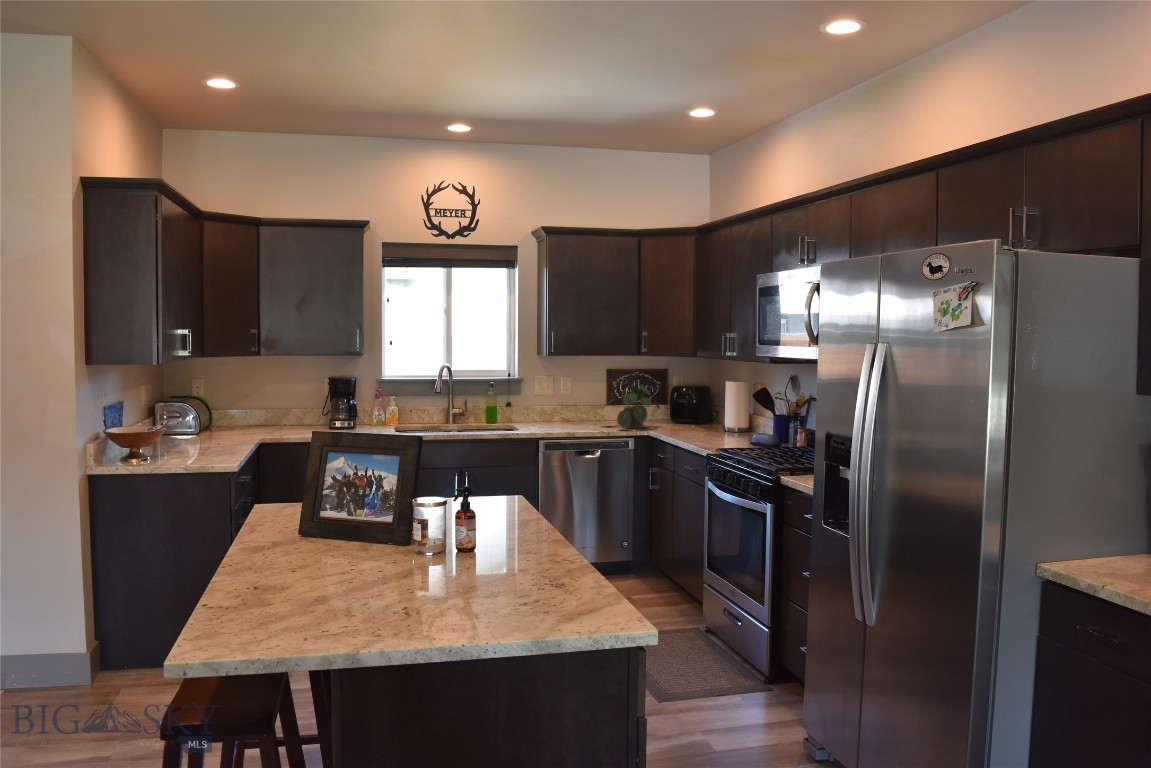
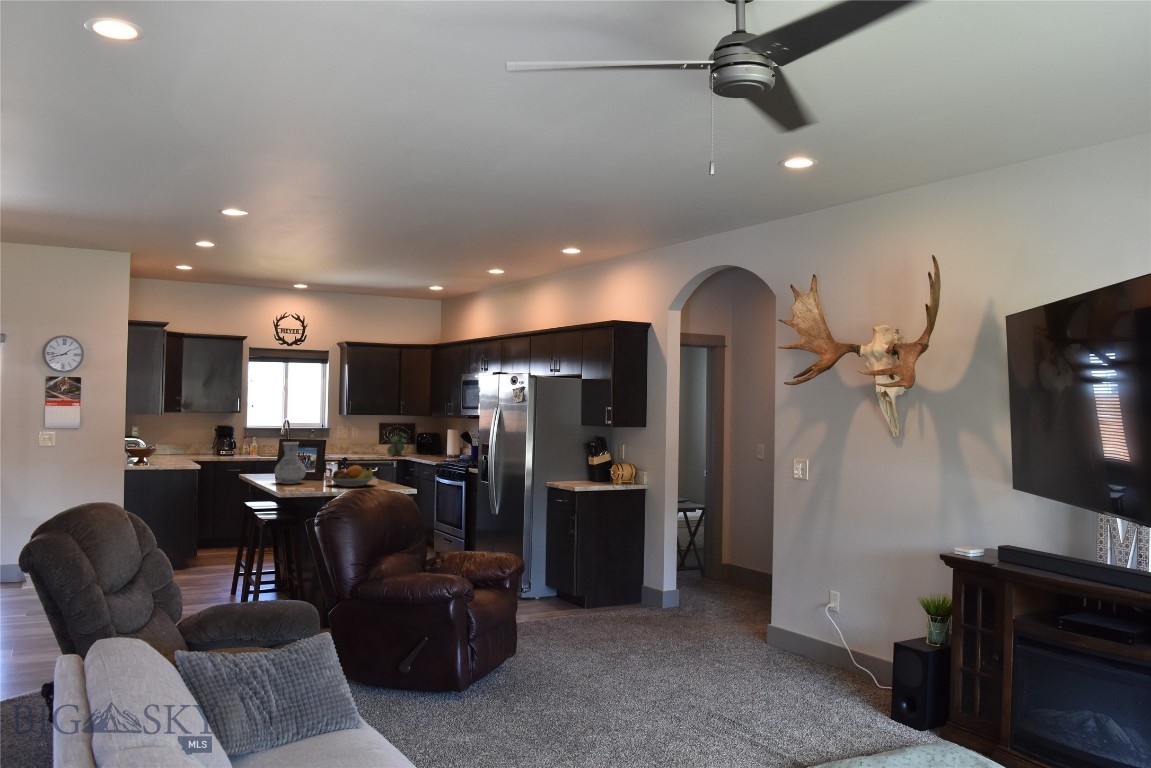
vase: none [263,443,354,568] -> present [275,442,306,484]
fruit bowl: none [394,524,547,597] -> present [327,465,376,487]

